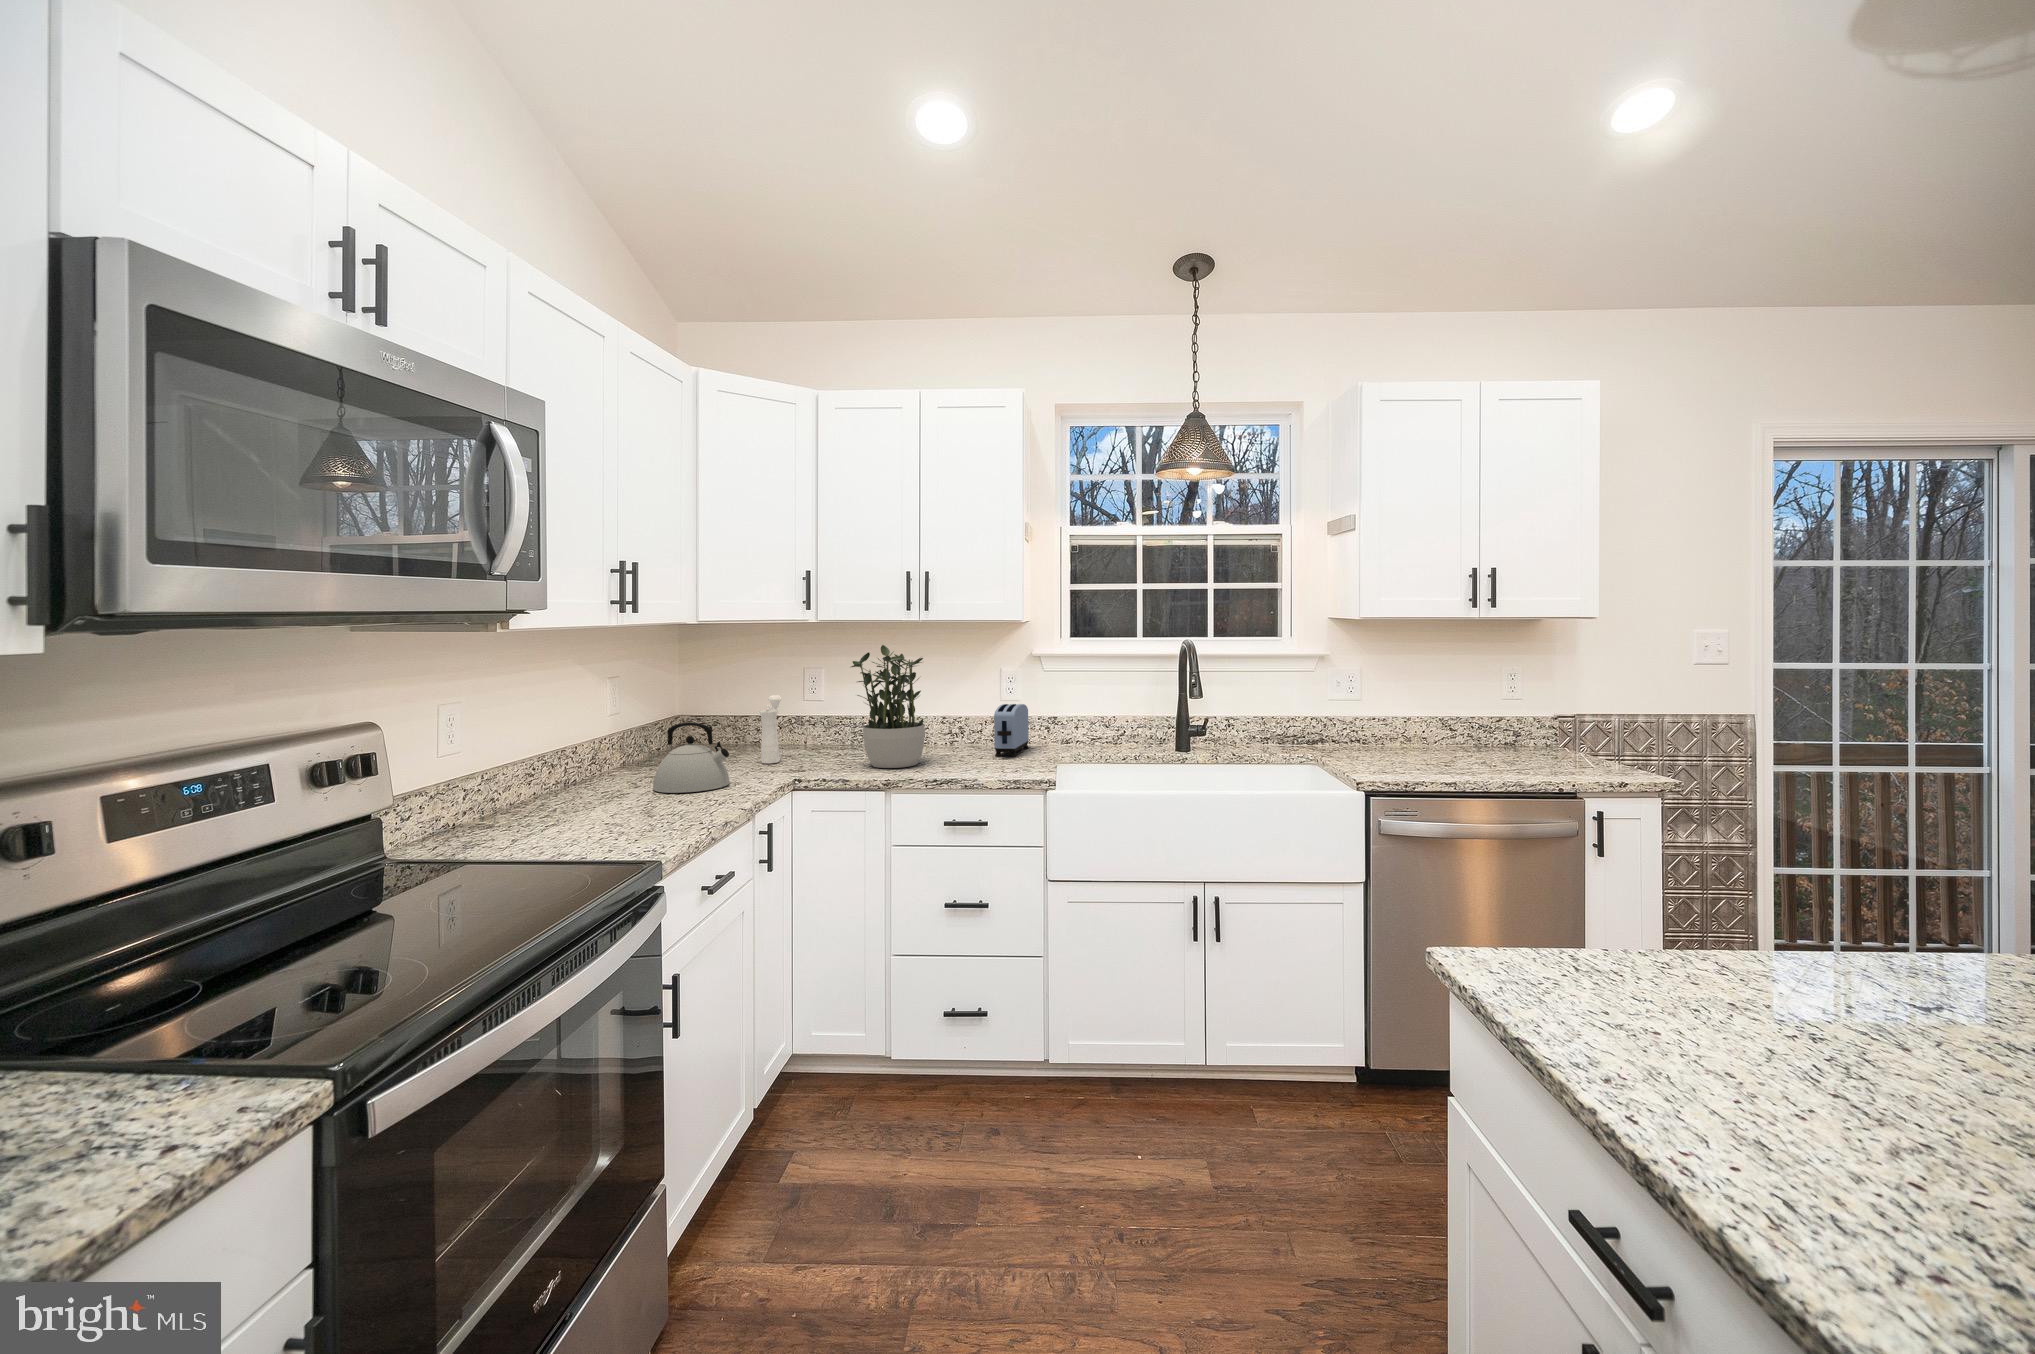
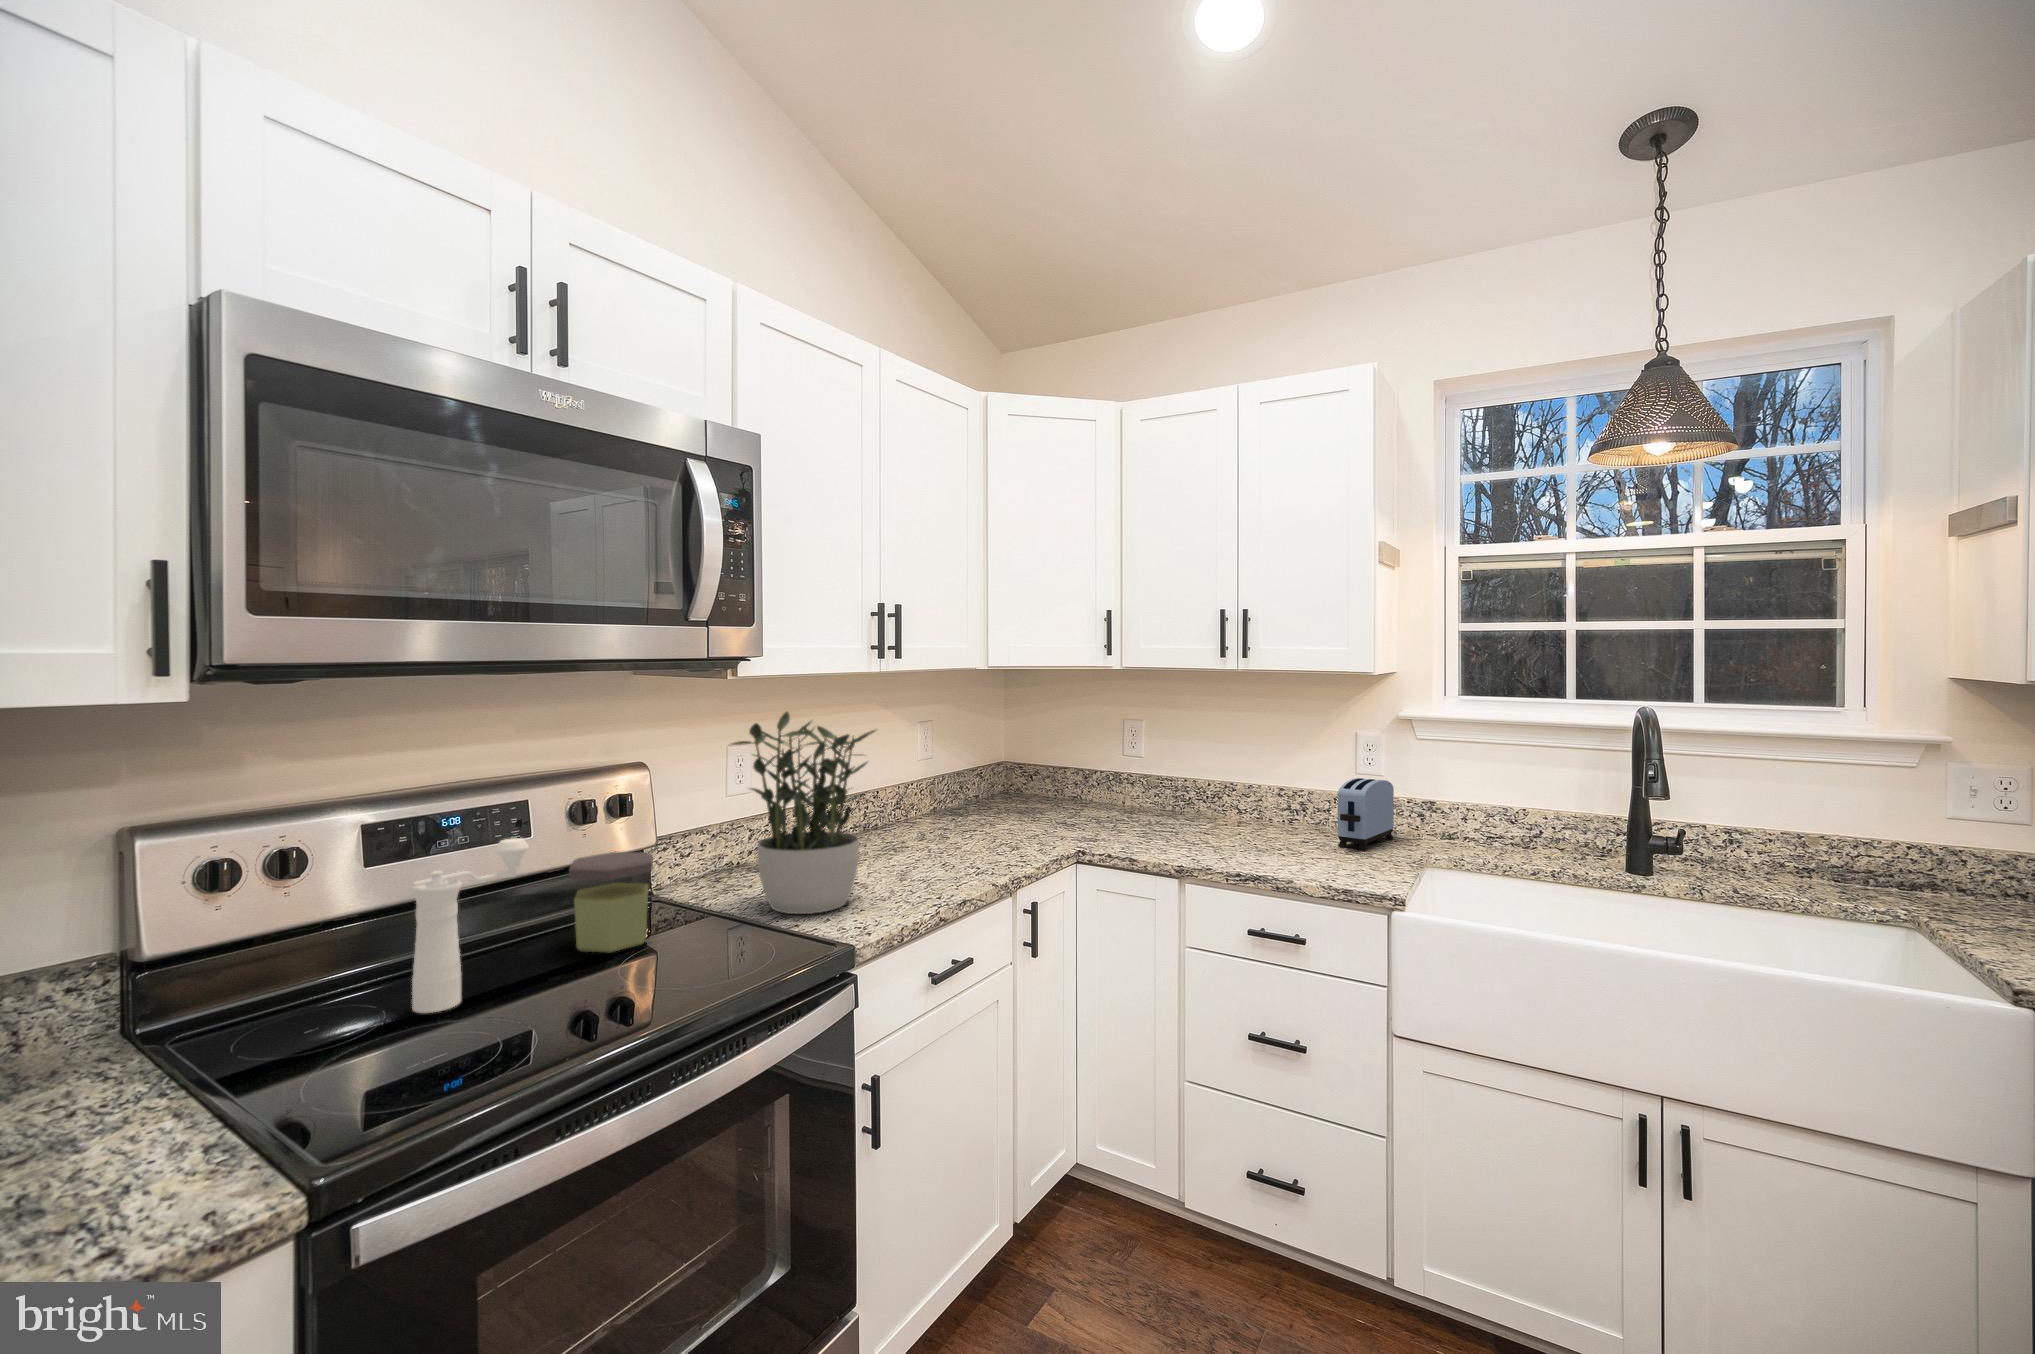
potted plant: present [851,645,925,768] -> present [732,712,875,914]
pepper mill: present [760,695,782,764] -> present [412,838,529,1013]
kettle: present [653,723,730,793] -> none [932,777,1010,854]
jar: none [332,806,438,910] -> present [569,852,653,953]

